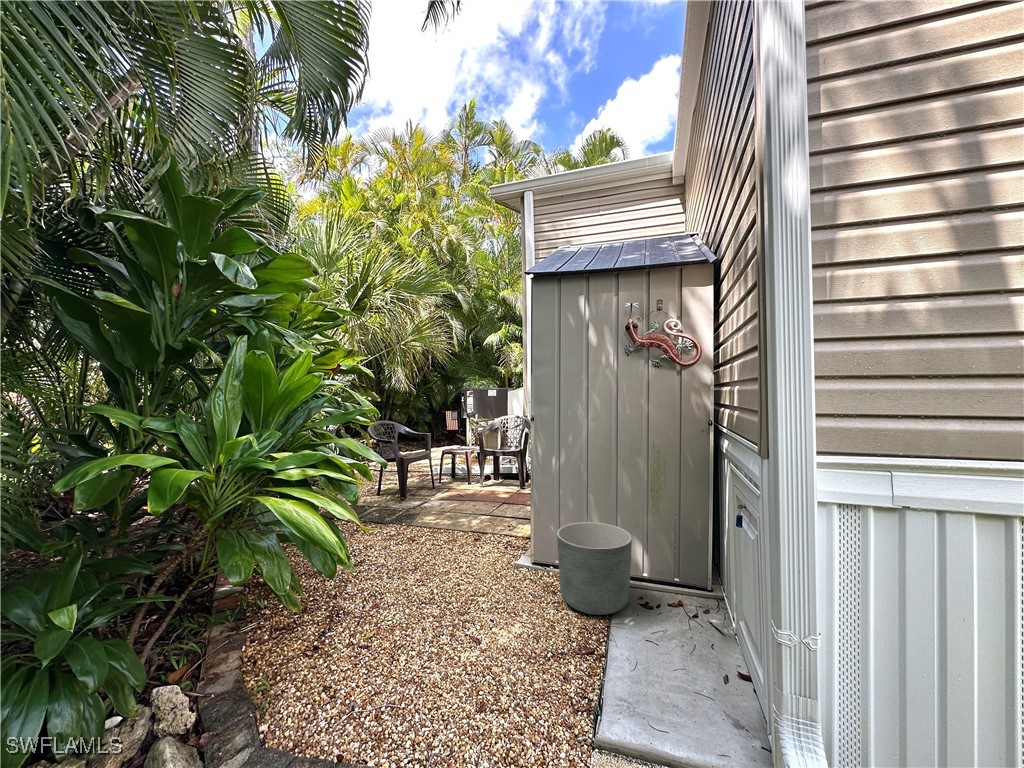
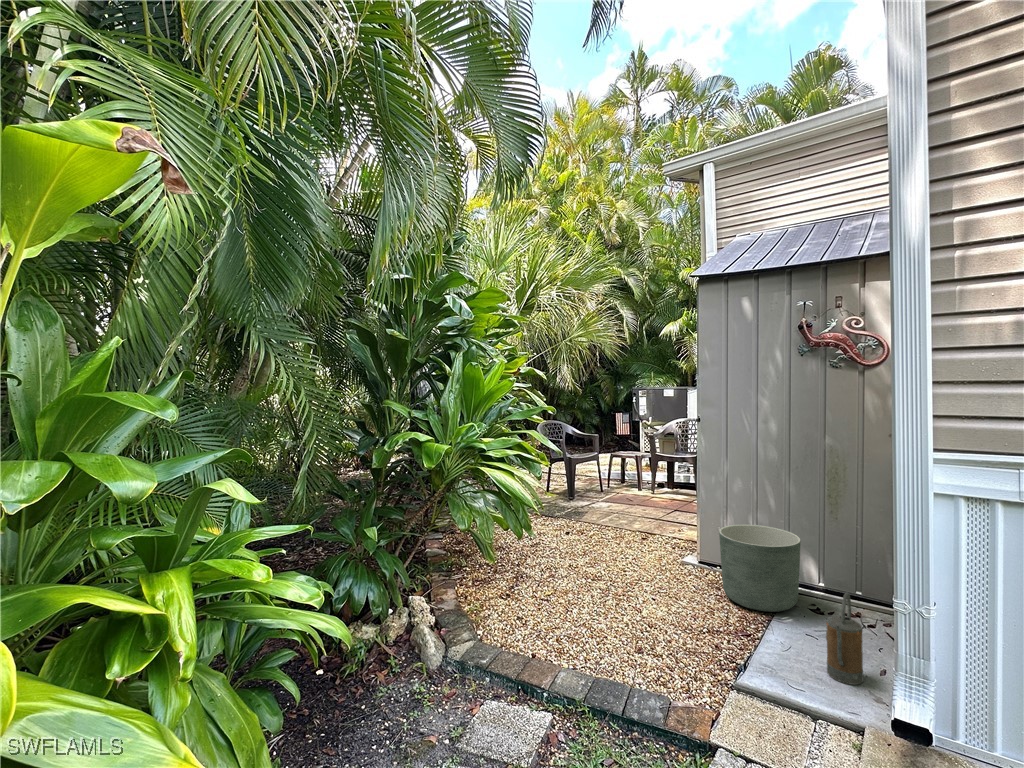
watering can: none [677,597,713,702] -> present [826,593,863,685]

